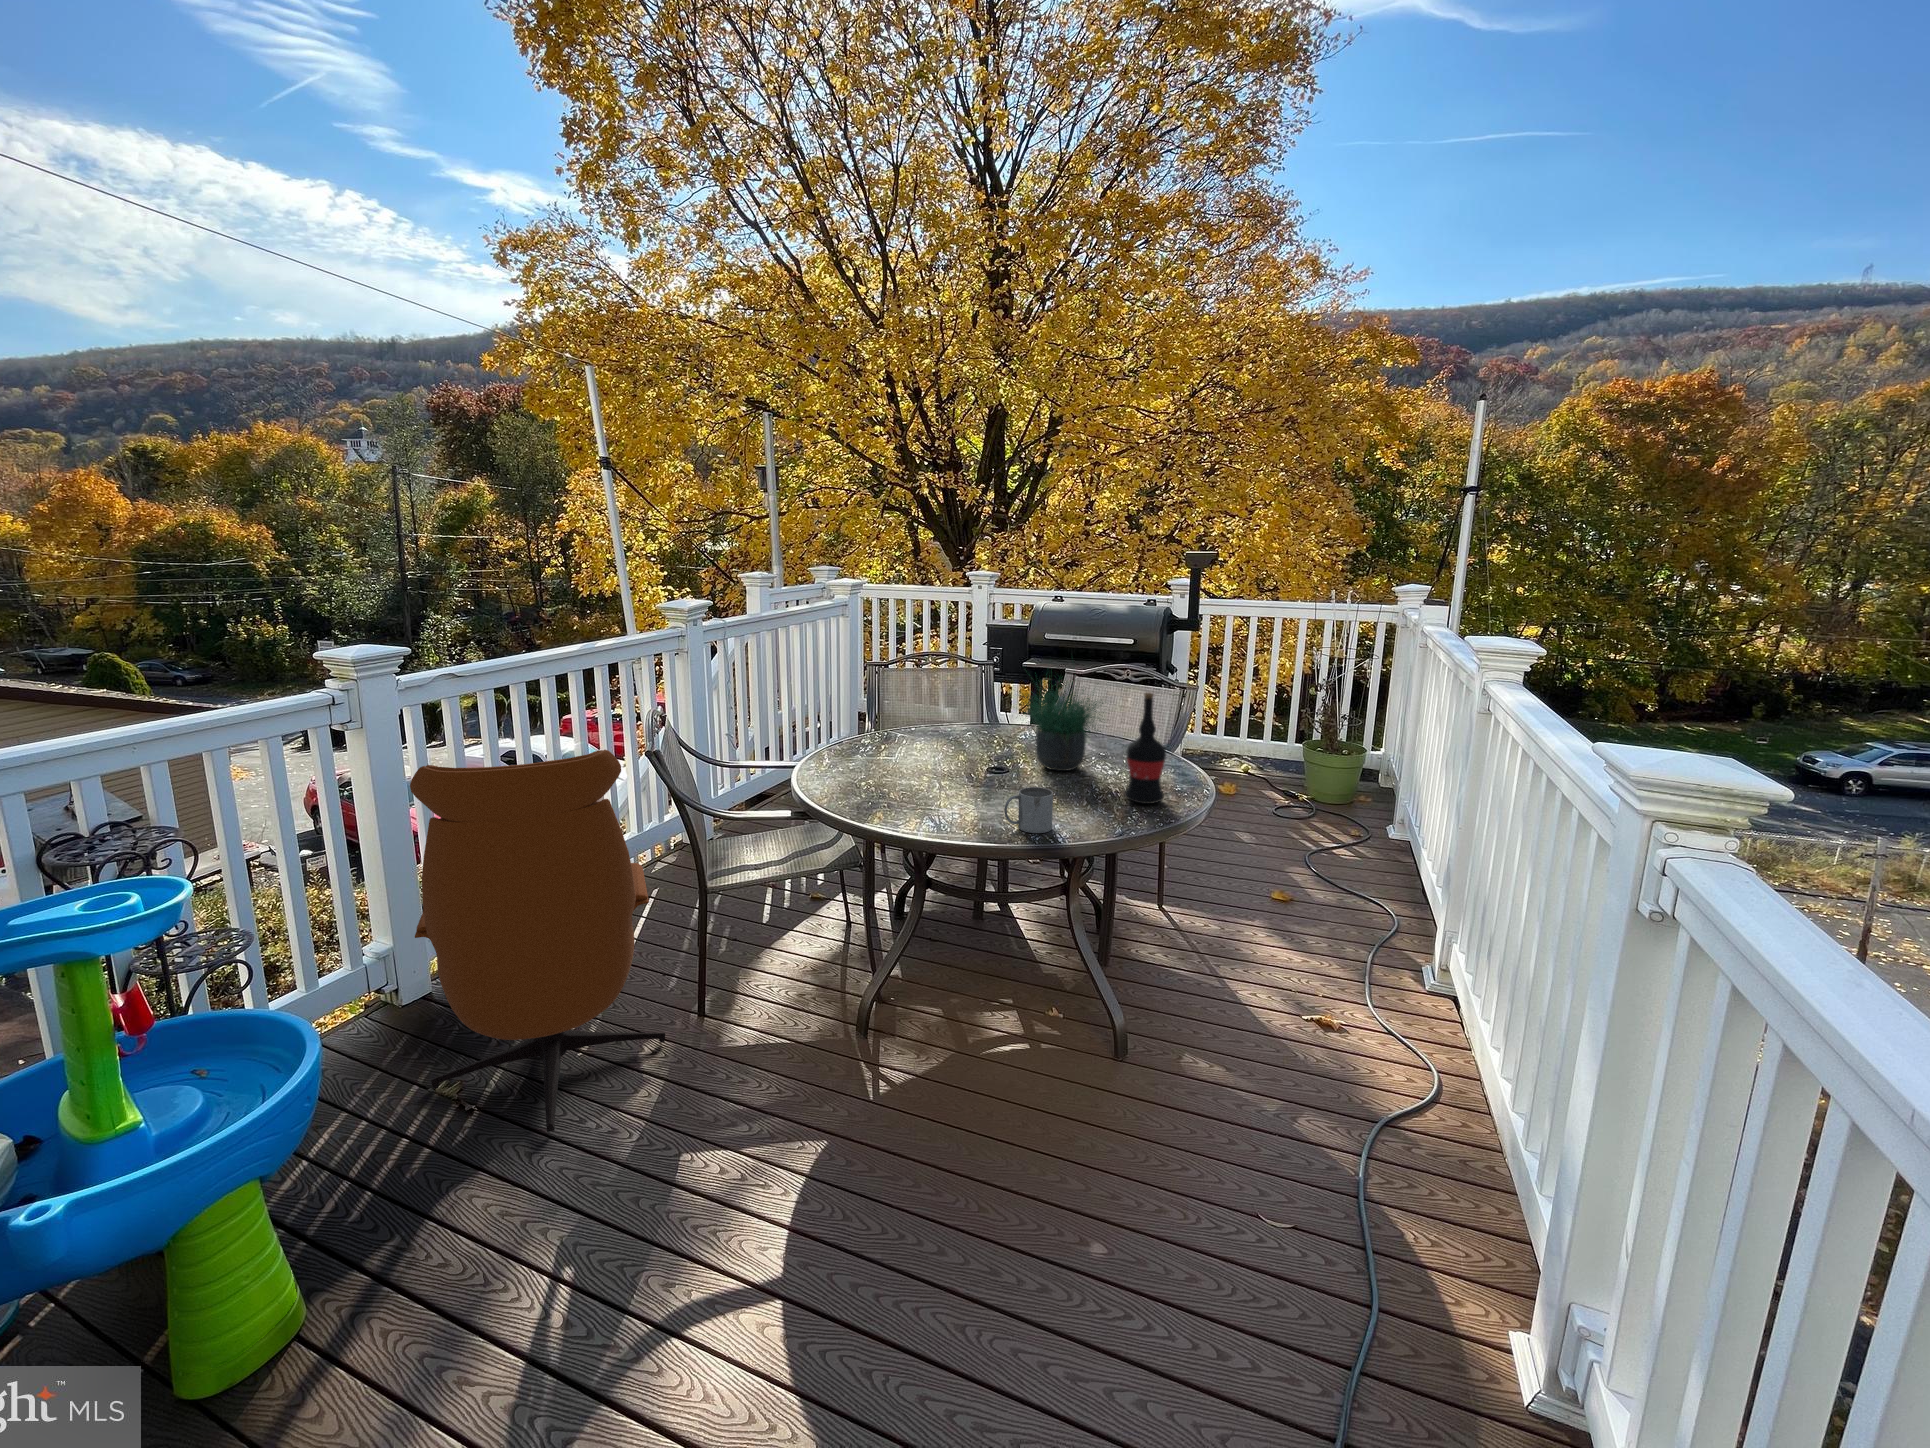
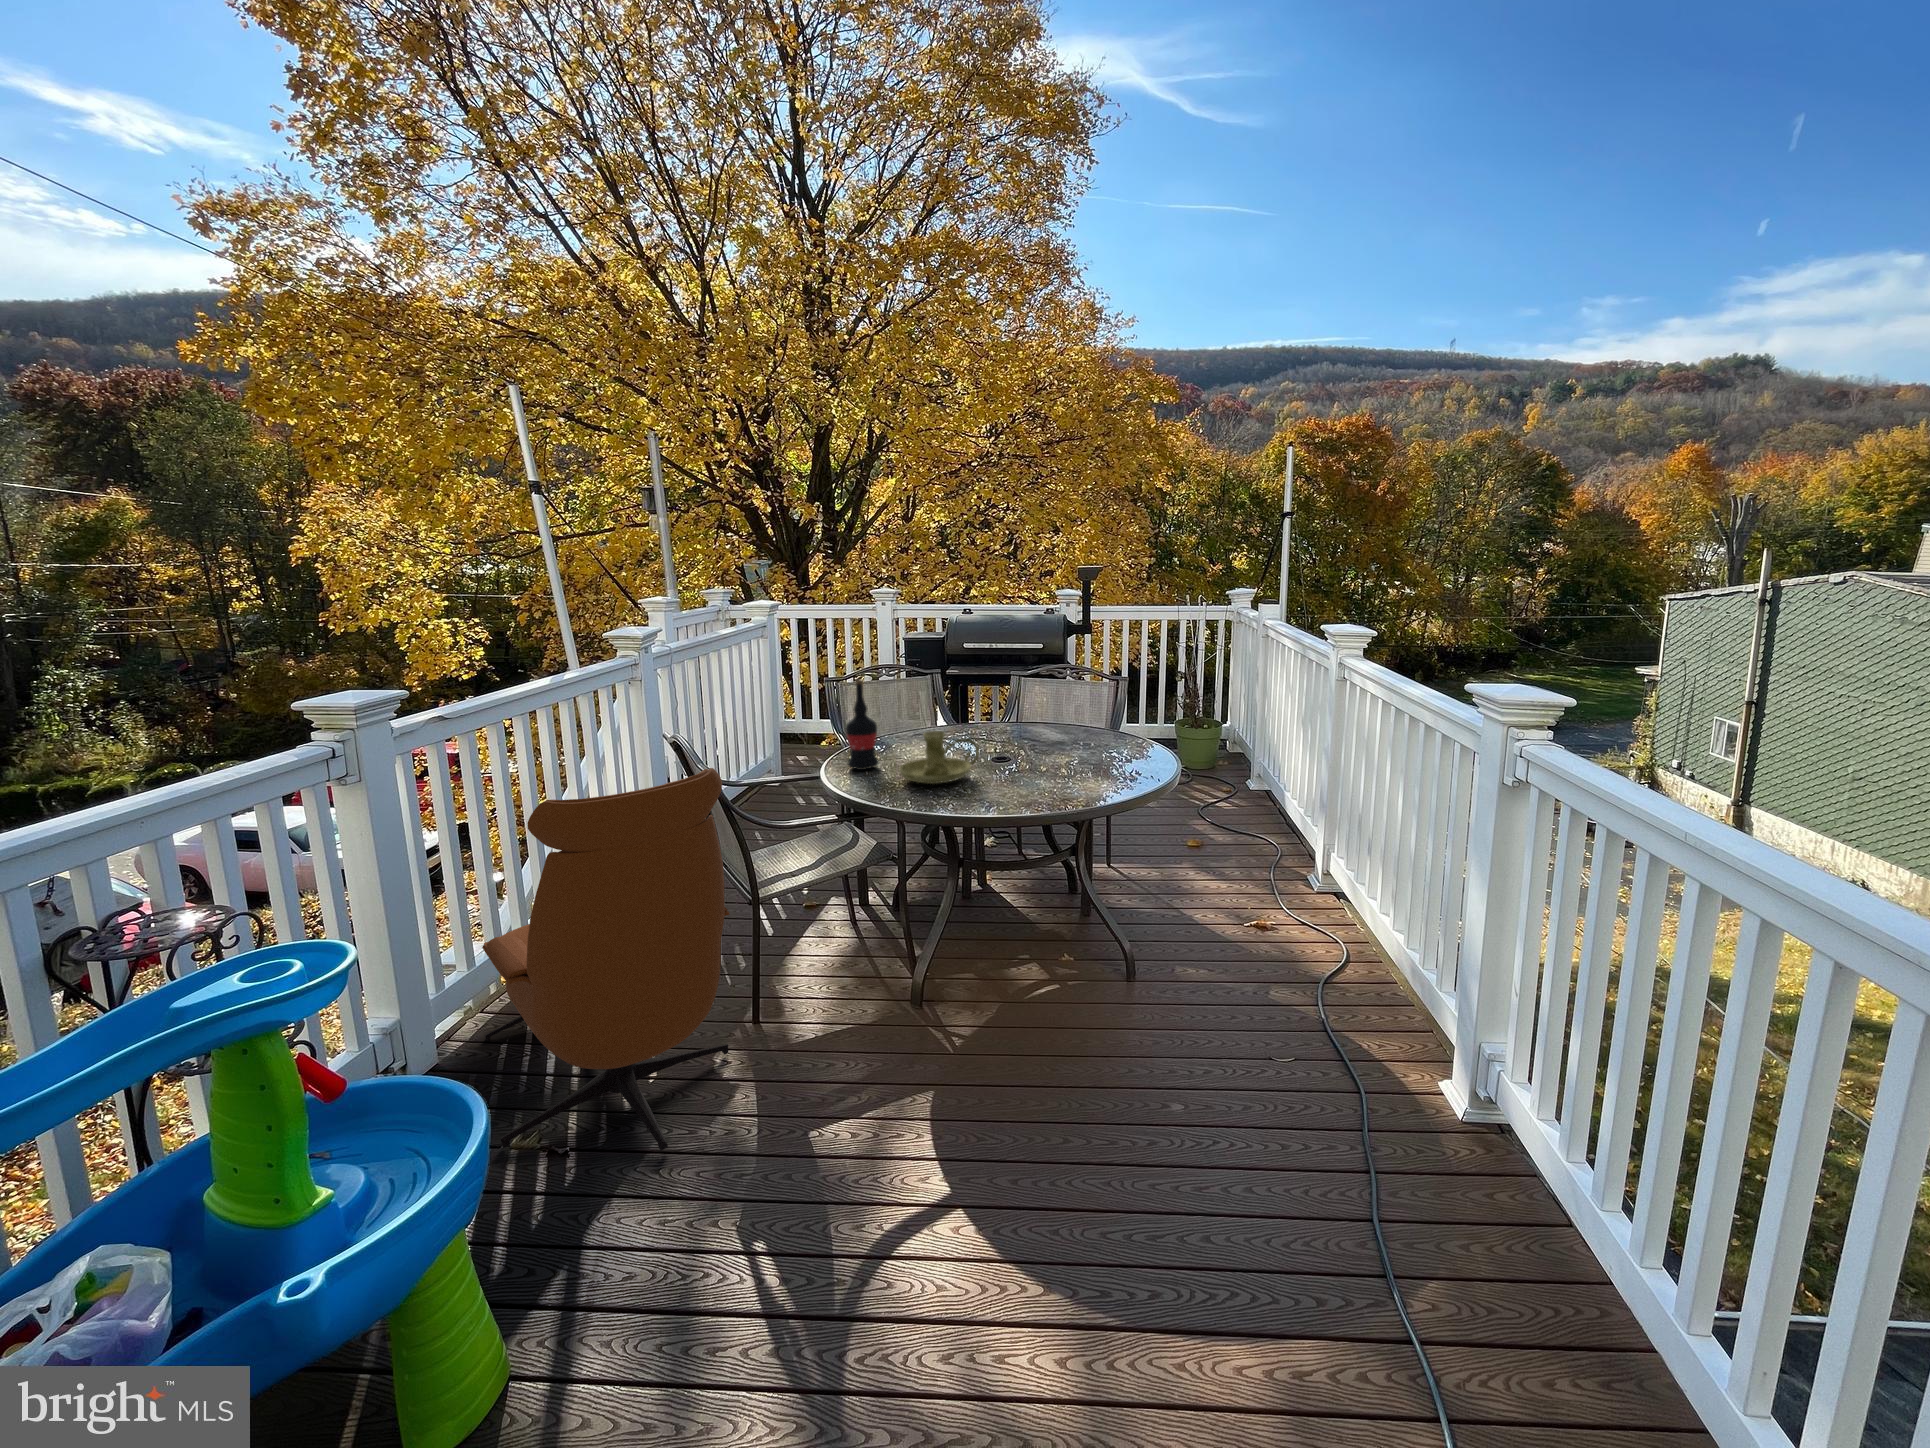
potted plant: present [1021,680,1101,771] -> none [987,652,1086,754]
wine bottle: present [1125,692,1166,804] -> present [846,679,879,770]
candle holder: none [879,732,975,792] -> present [899,731,980,784]
mug: present [1004,787,1053,833] -> none [1035,764,1073,801]

